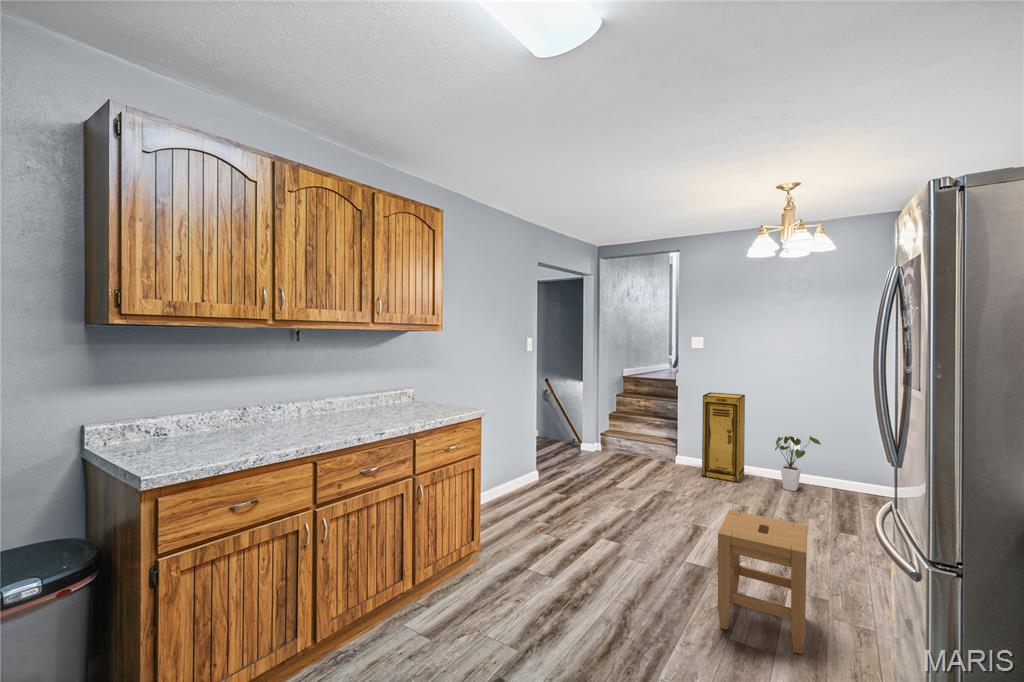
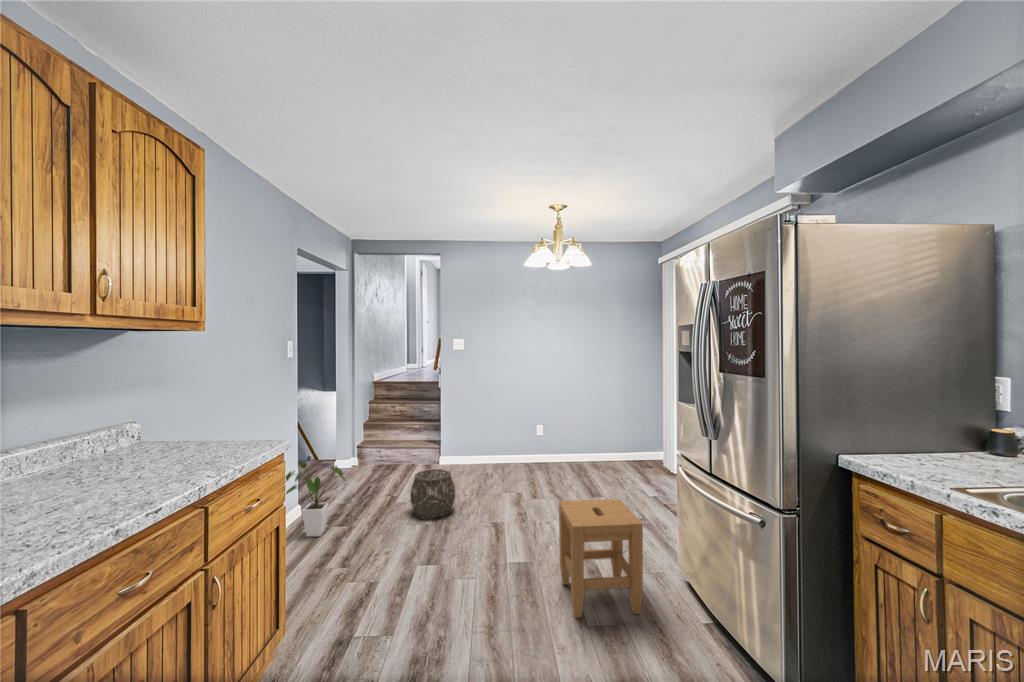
storage cabinet: present [702,392,745,483] -> none [468,391,501,473]
house plant: present [775,436,821,491] -> present [286,461,345,537]
woven basket: none [621,462,665,508] -> present [410,469,455,518]

